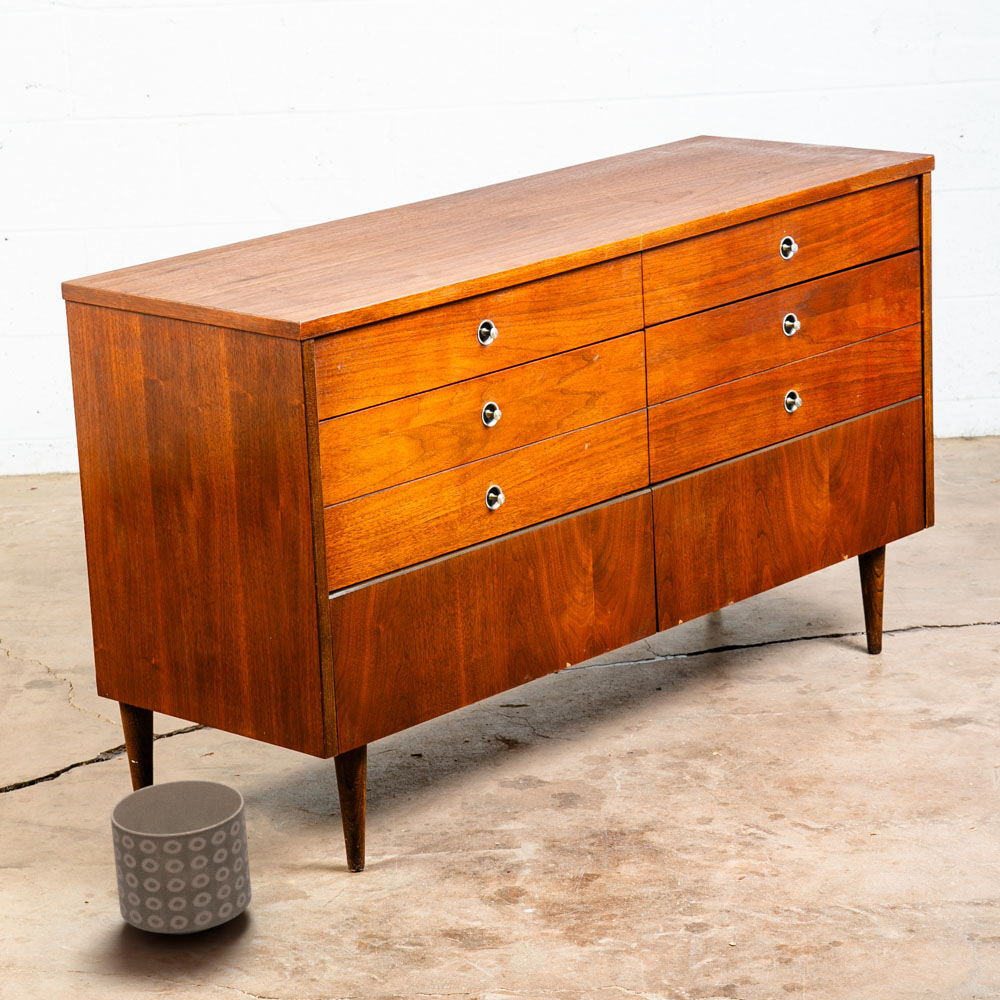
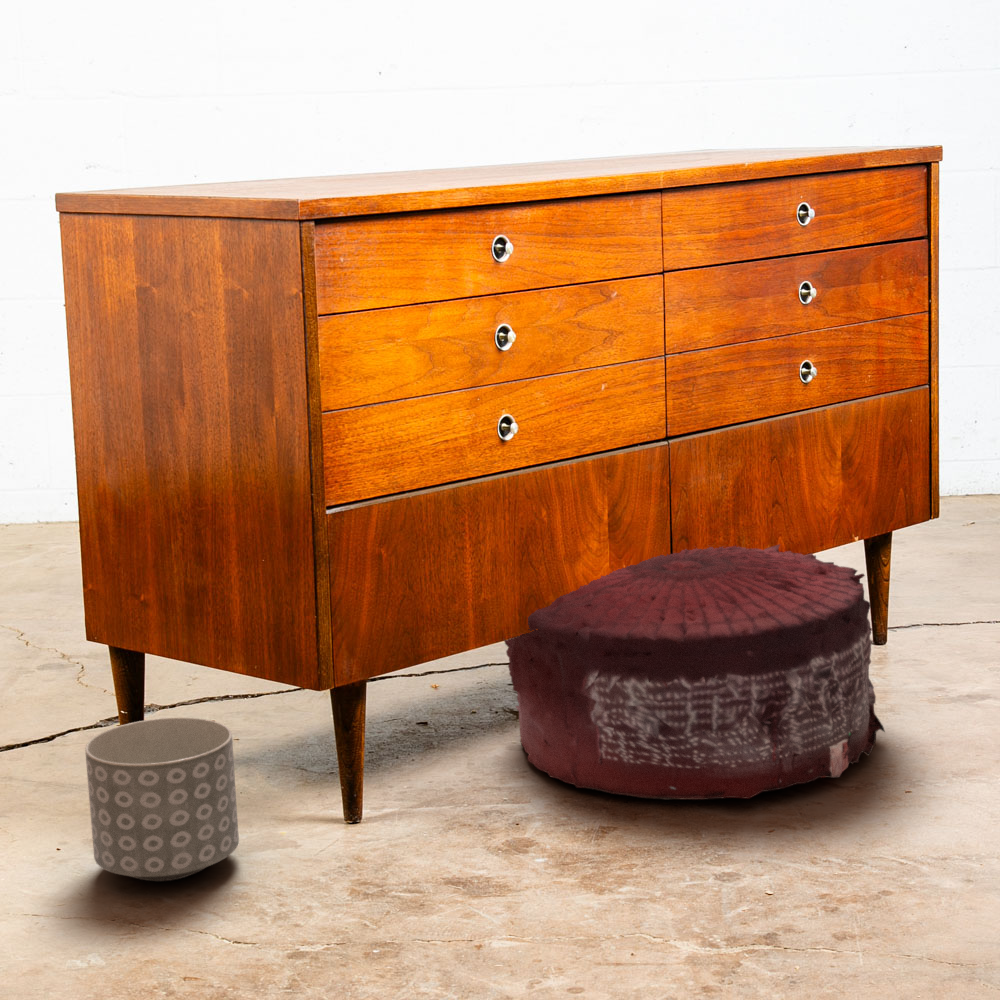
pouf: none [491,574,861,844] -> present [504,545,885,800]

